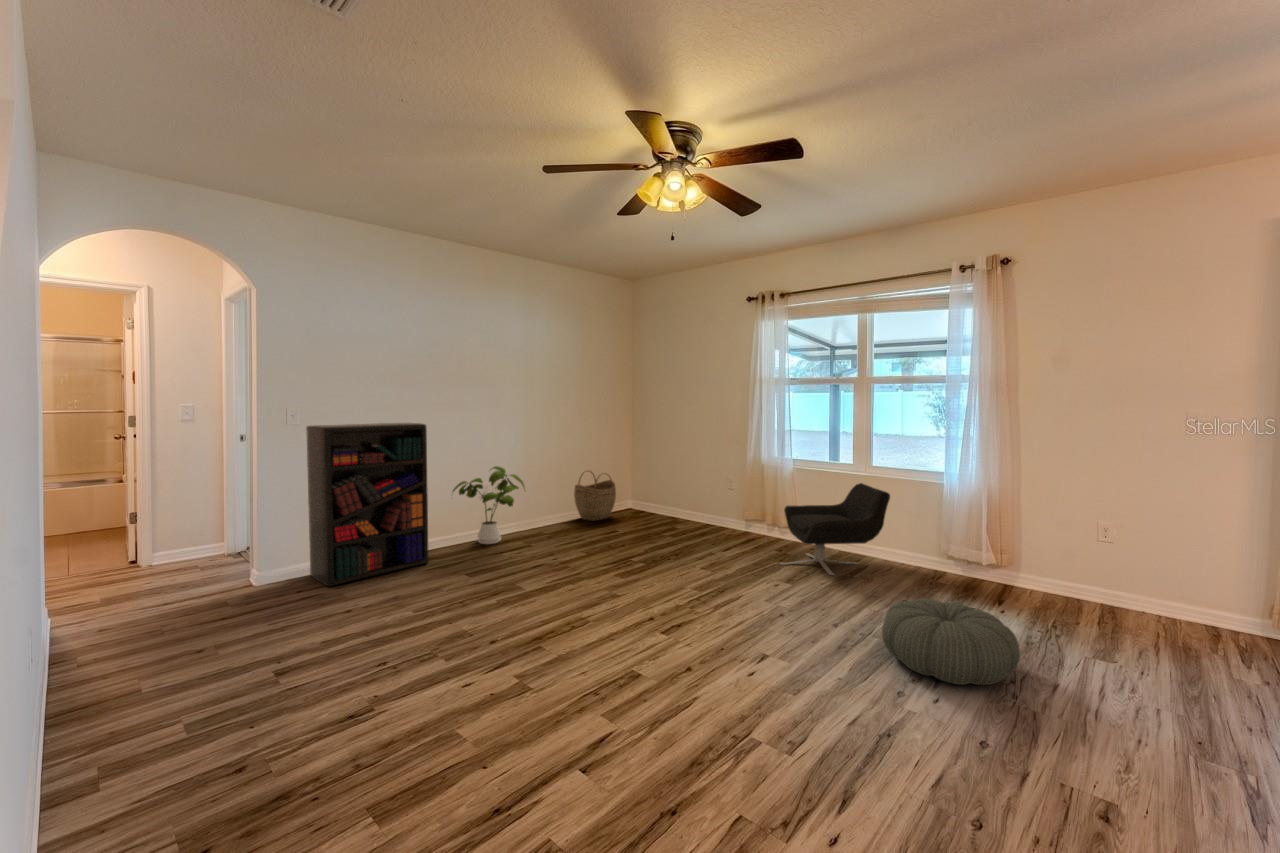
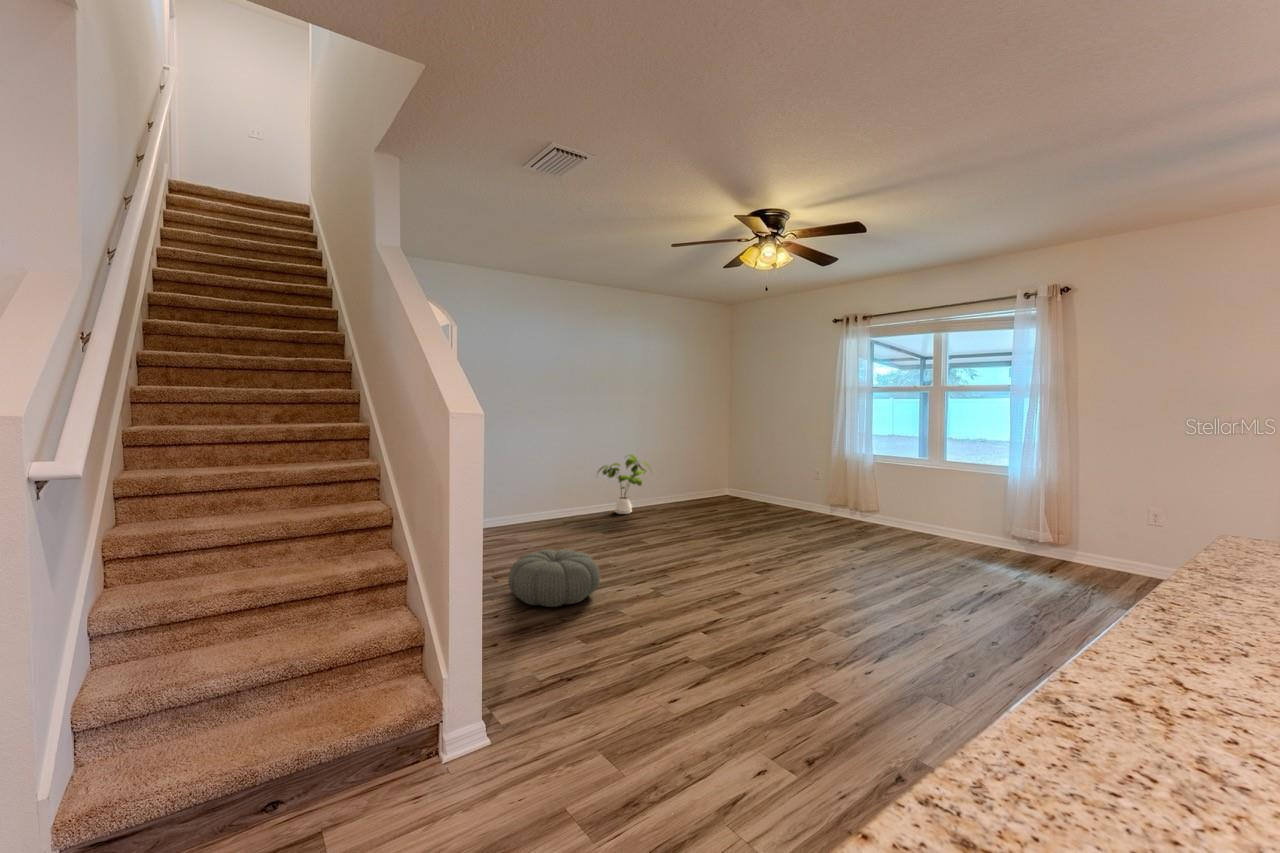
bookshelf: present [306,423,429,586] -> none [504,419,583,532]
woven basket: present [574,471,616,521] -> none [687,462,721,503]
lounge chair: present [780,483,890,575] -> none [858,476,956,549]
pouf: present [882,599,1020,685] -> present [508,549,600,607]

